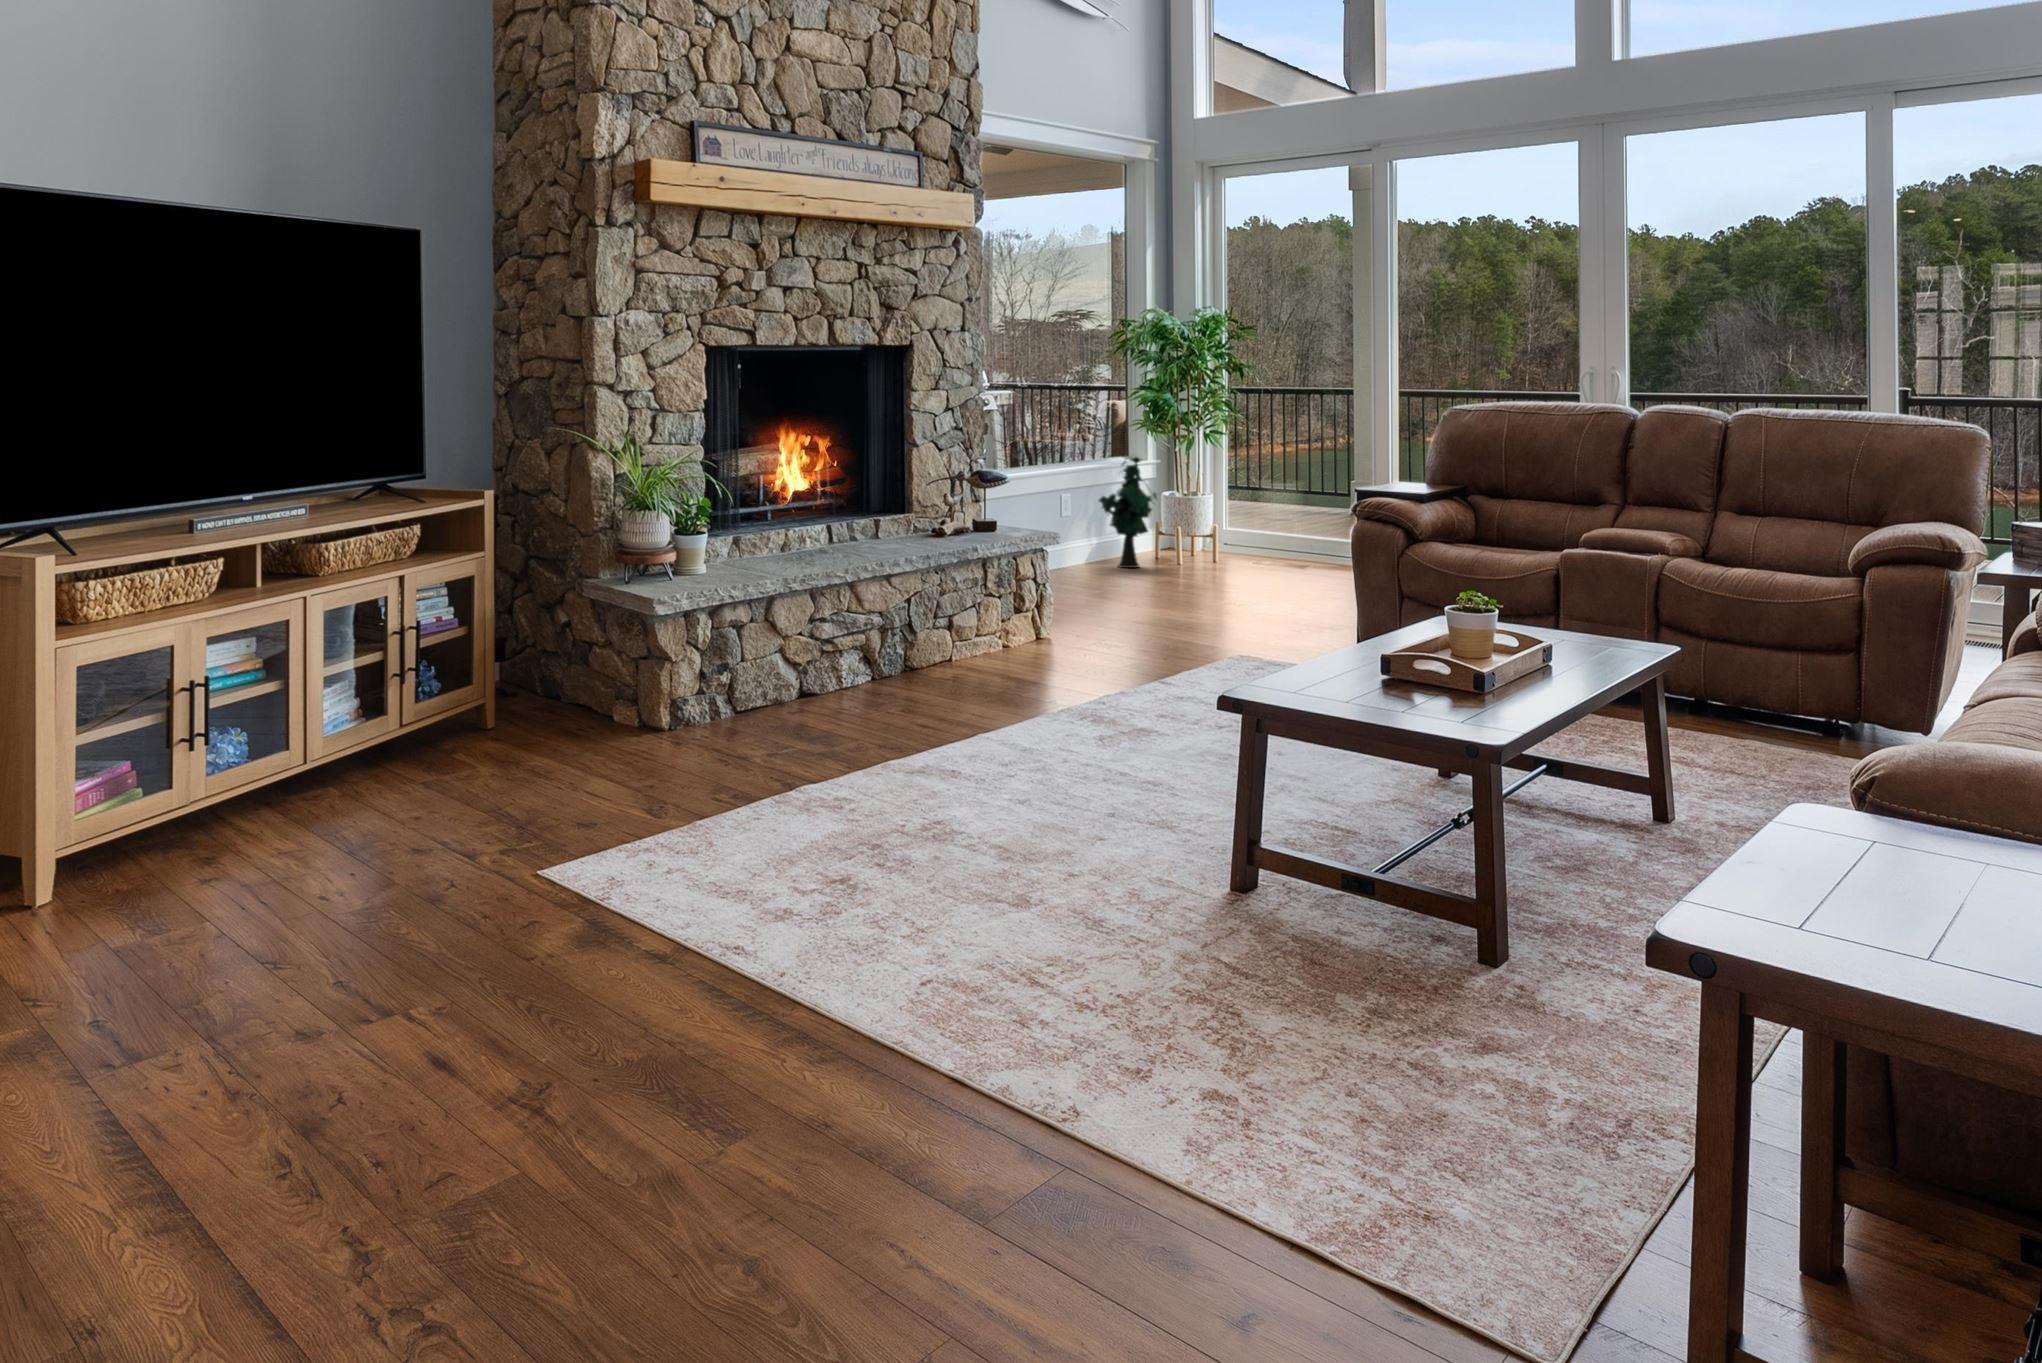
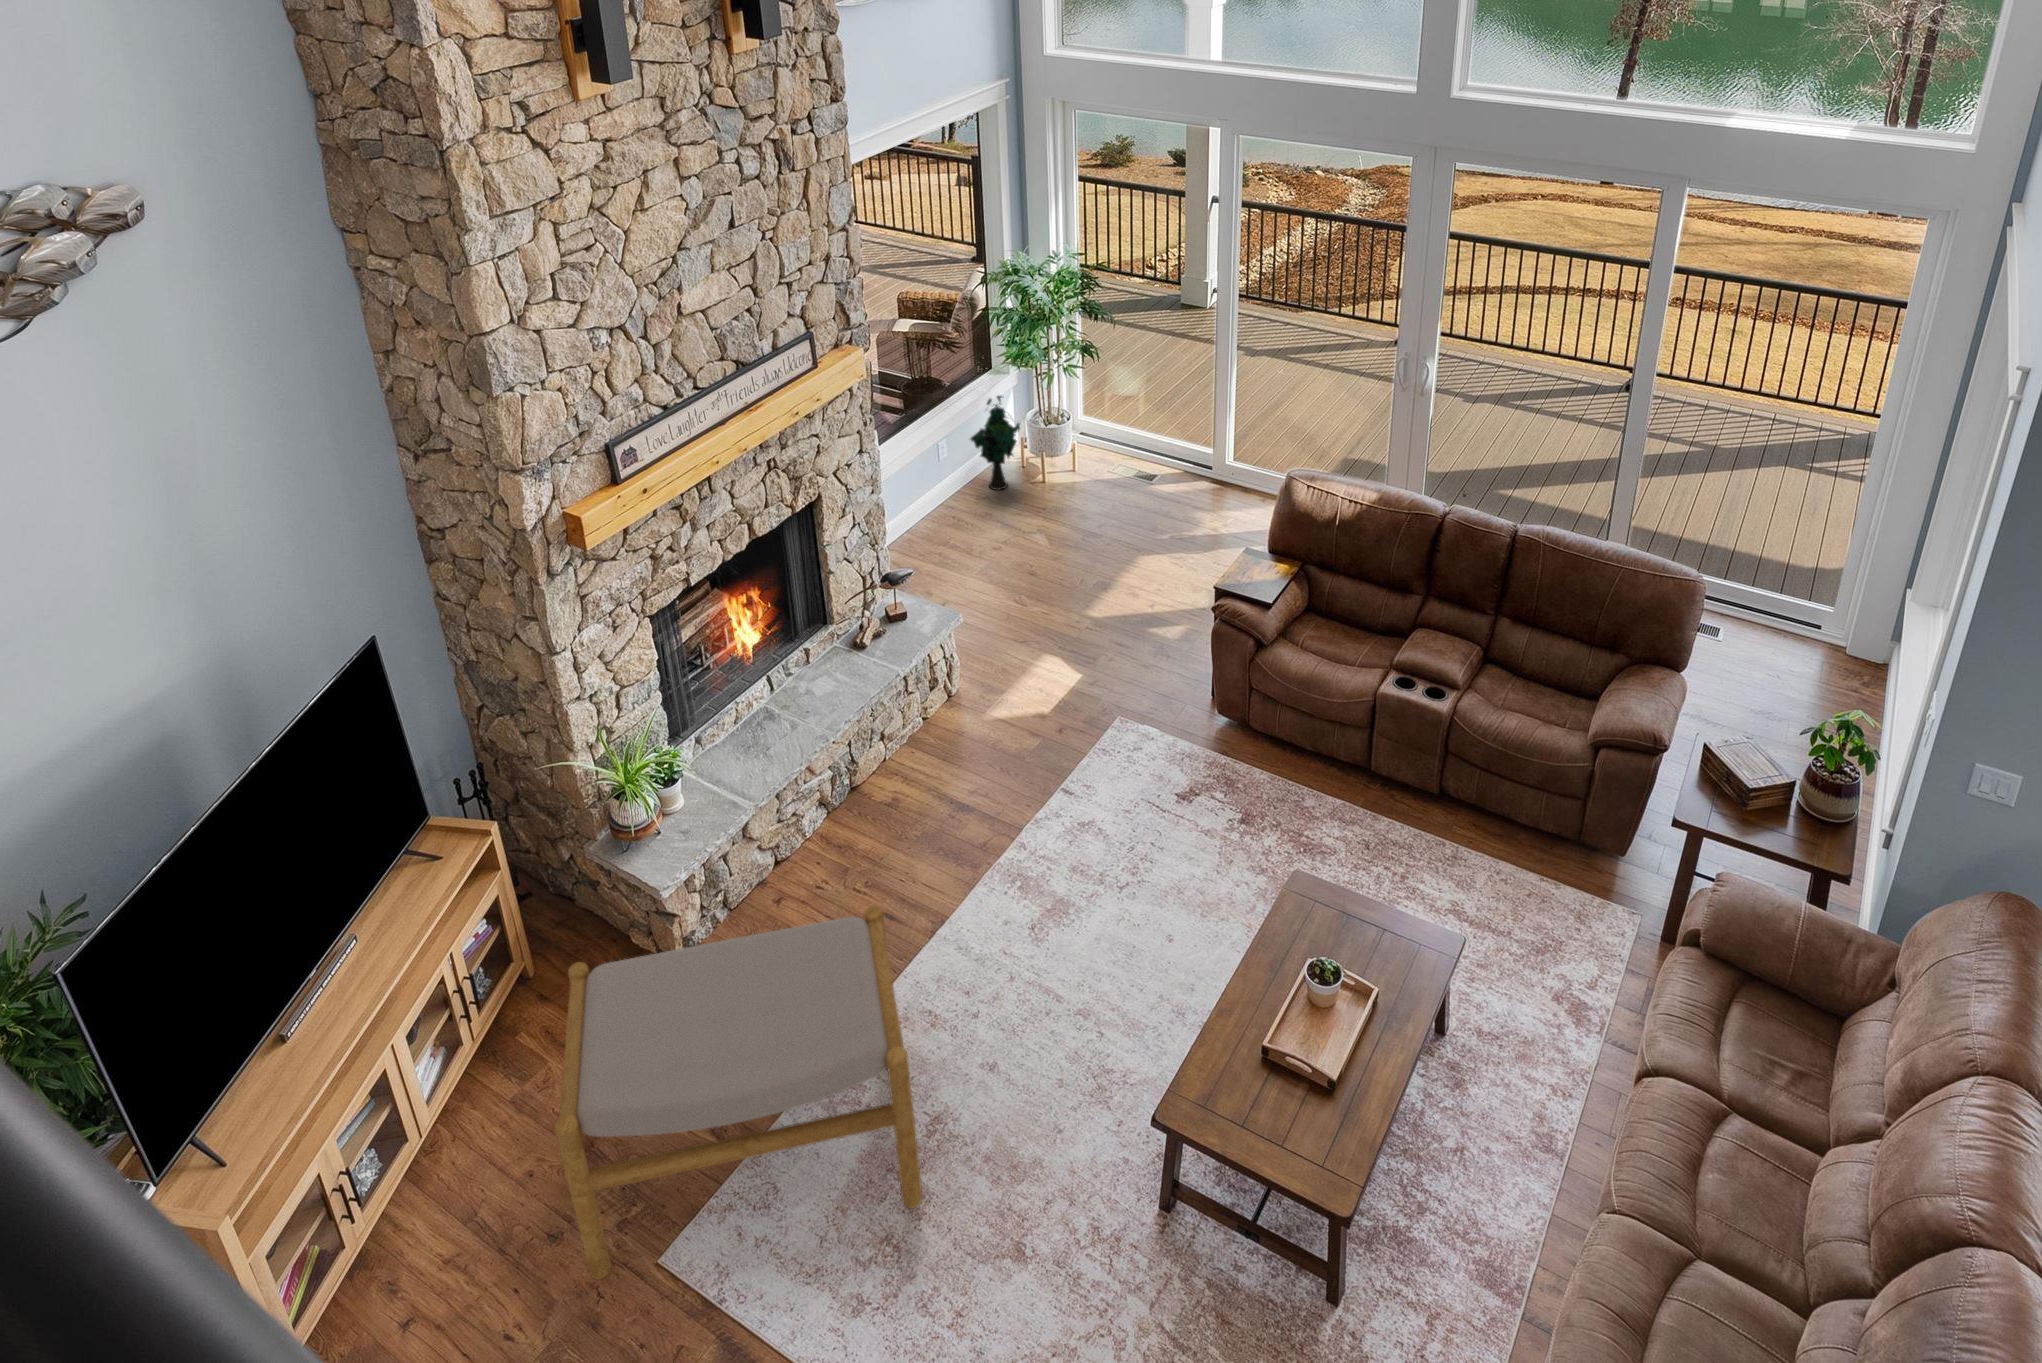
footstool: none [482,520,905,819] -> present [555,906,922,1280]

